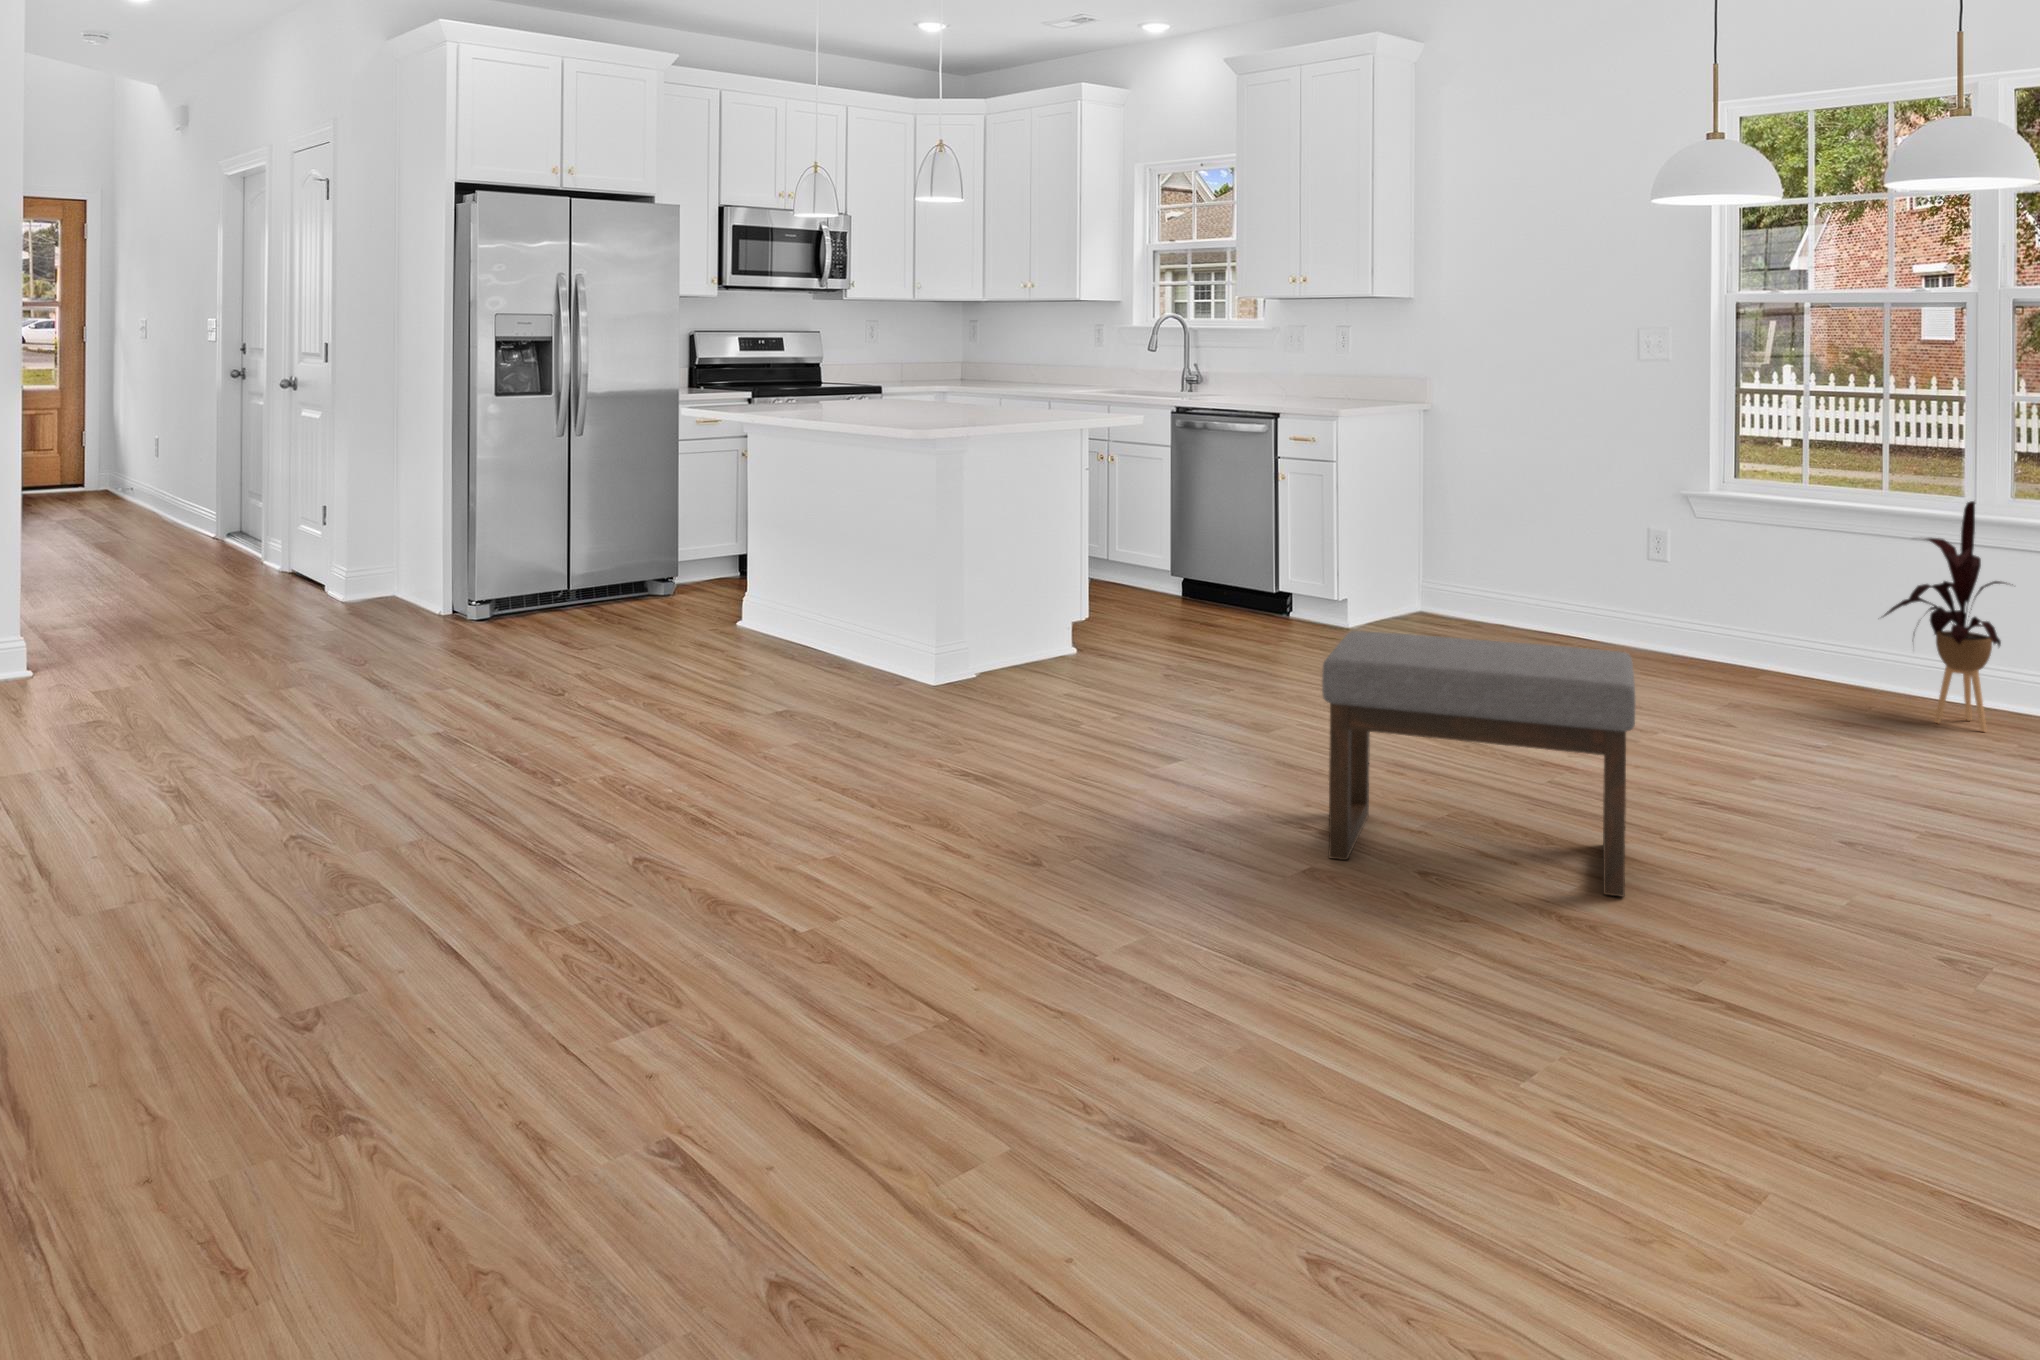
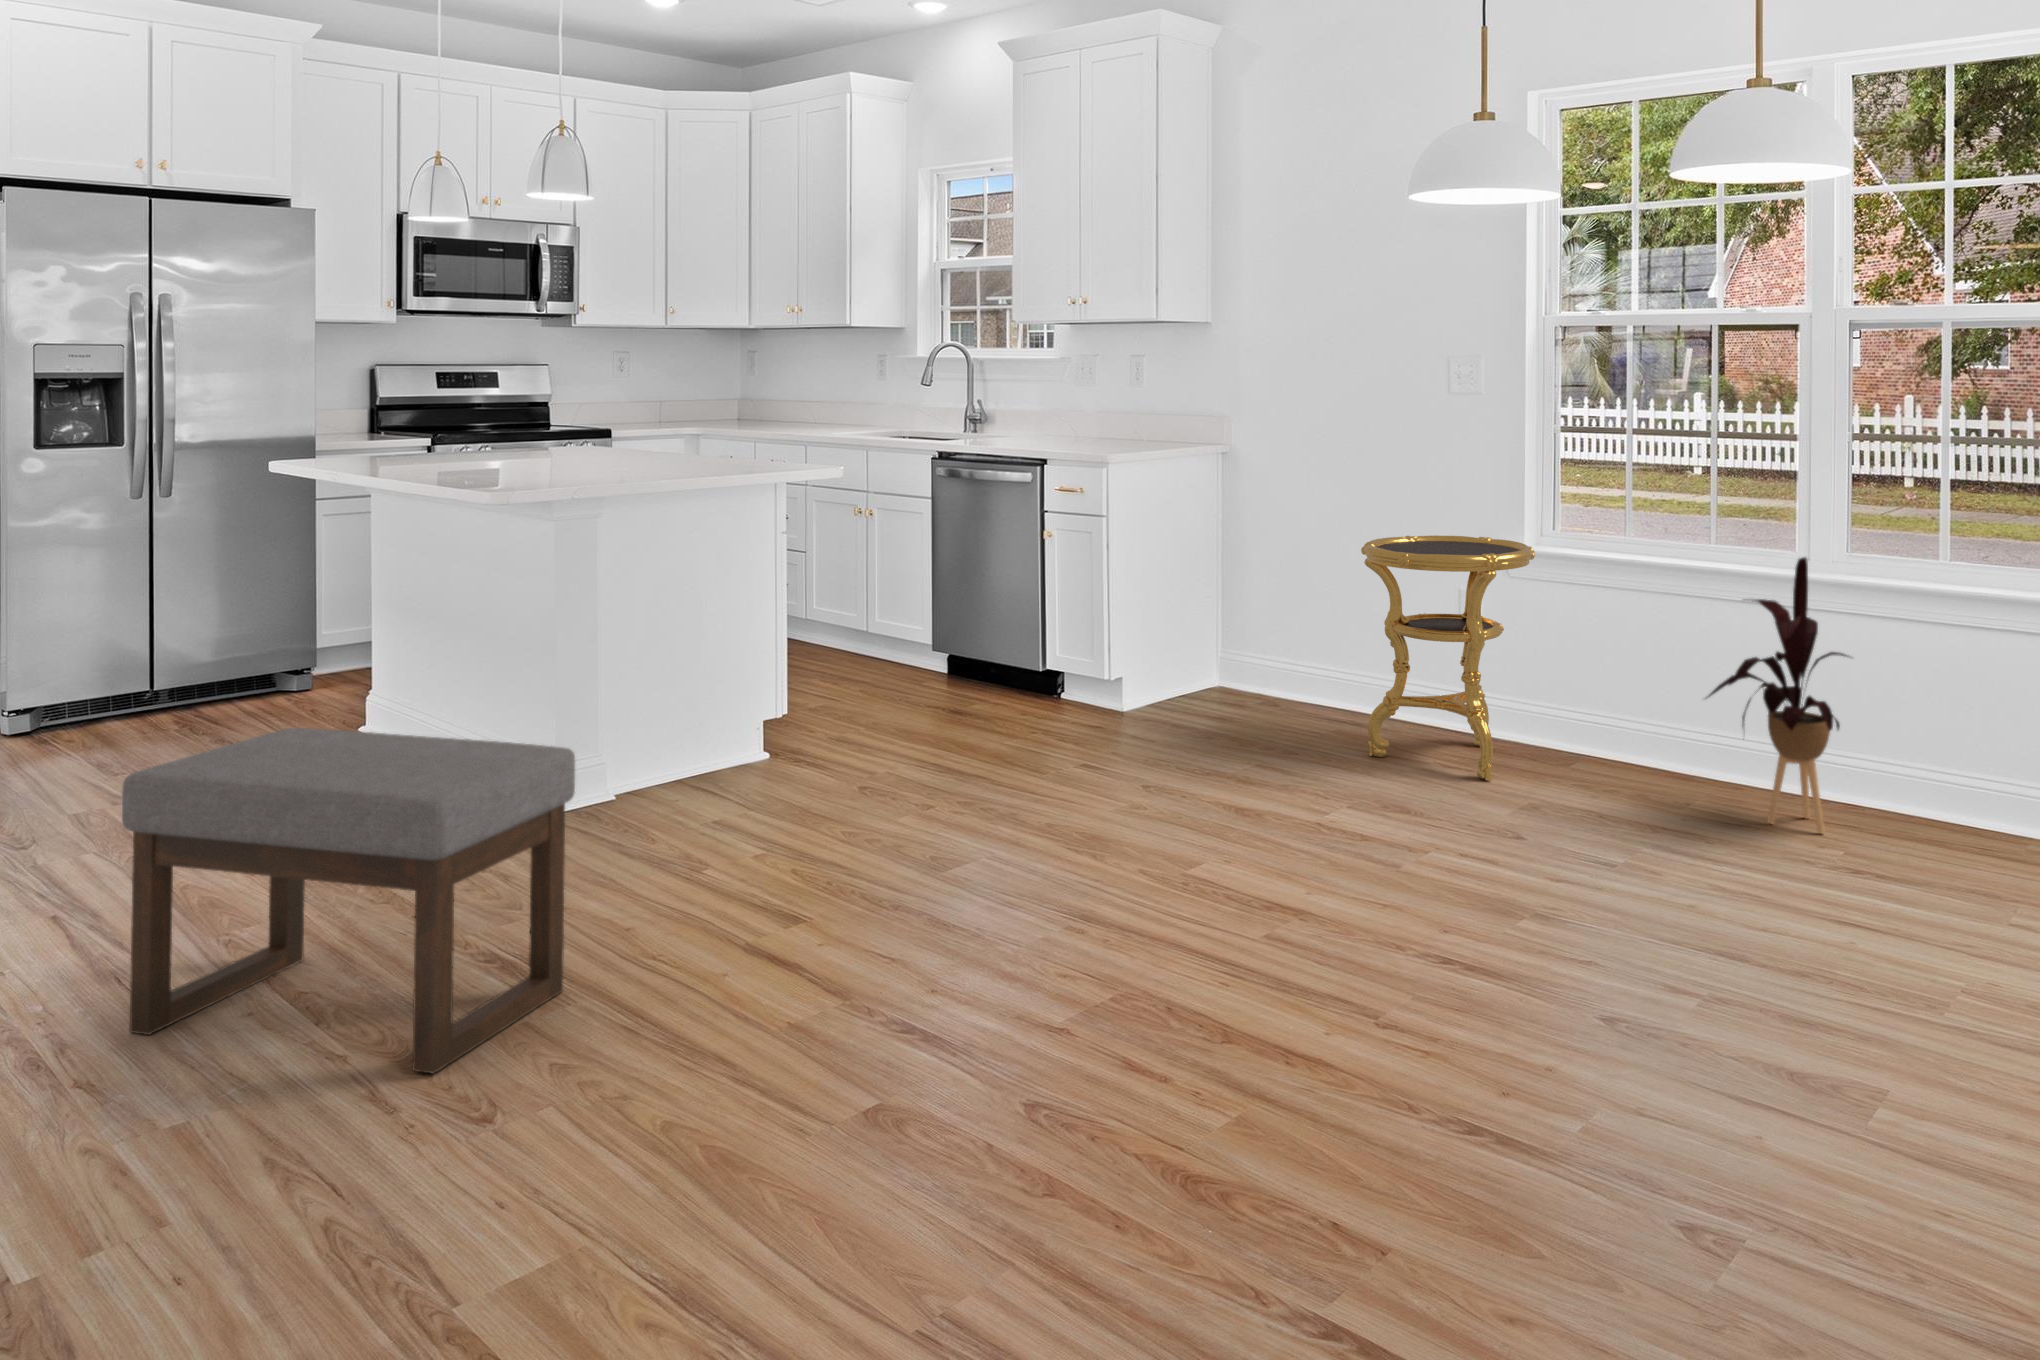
side table: none [1566,483,1720,685] -> present [1361,535,1535,780]
ottoman: present [1322,631,1636,897] -> present [122,728,575,1073]

